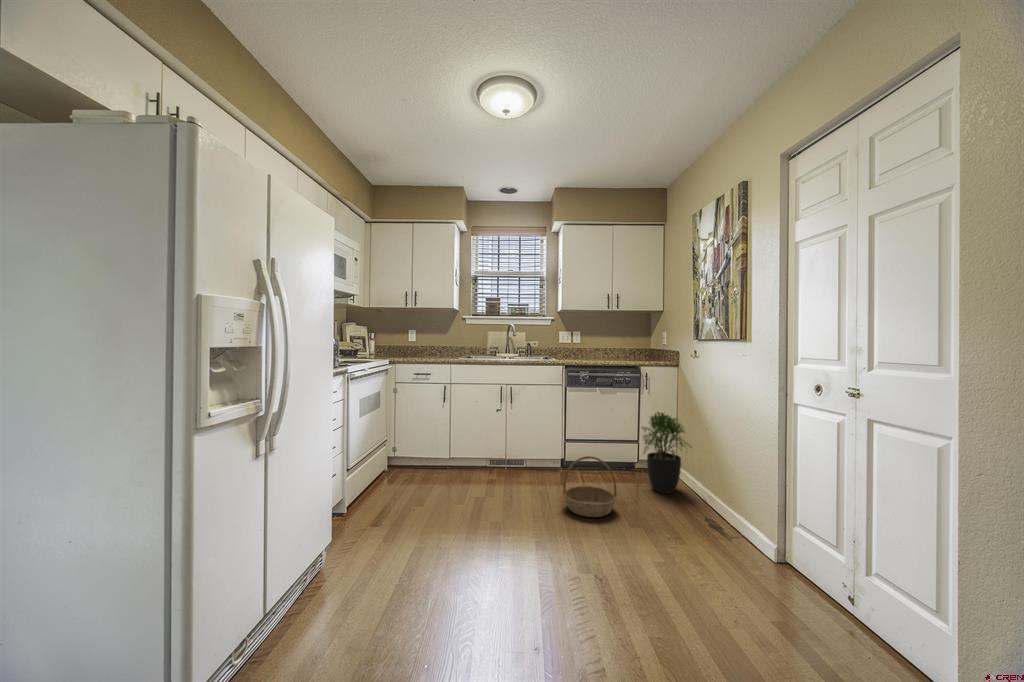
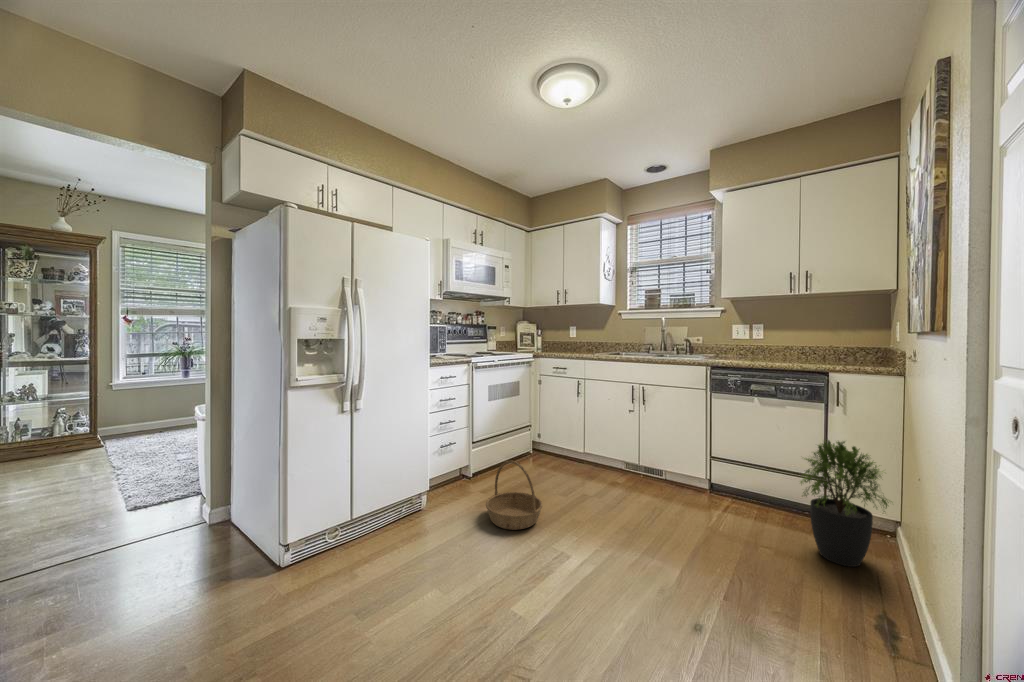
basket: present [563,456,617,517] -> present [486,460,542,530]

